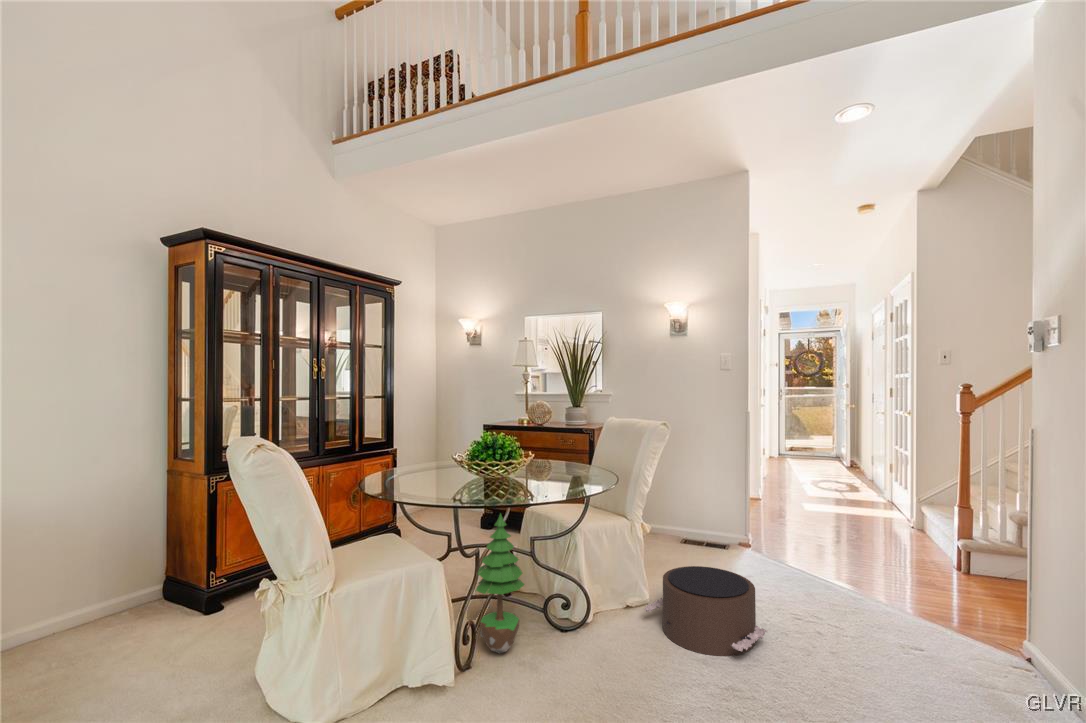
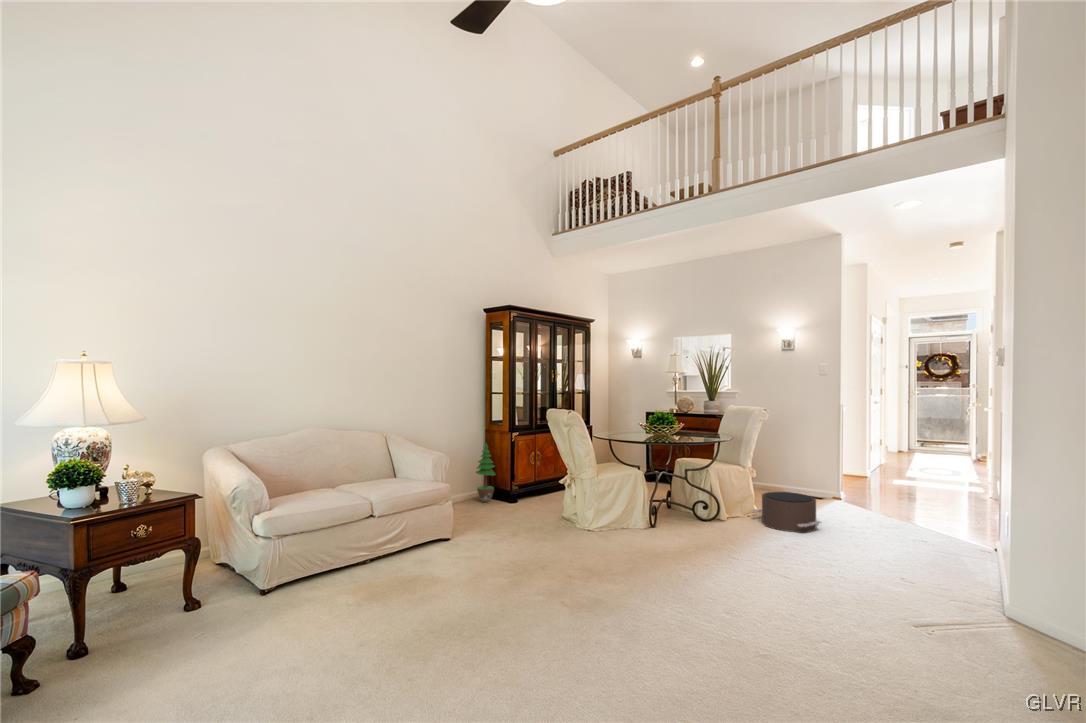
potted tree: present [476,514,524,653] -> present [476,443,496,502]

